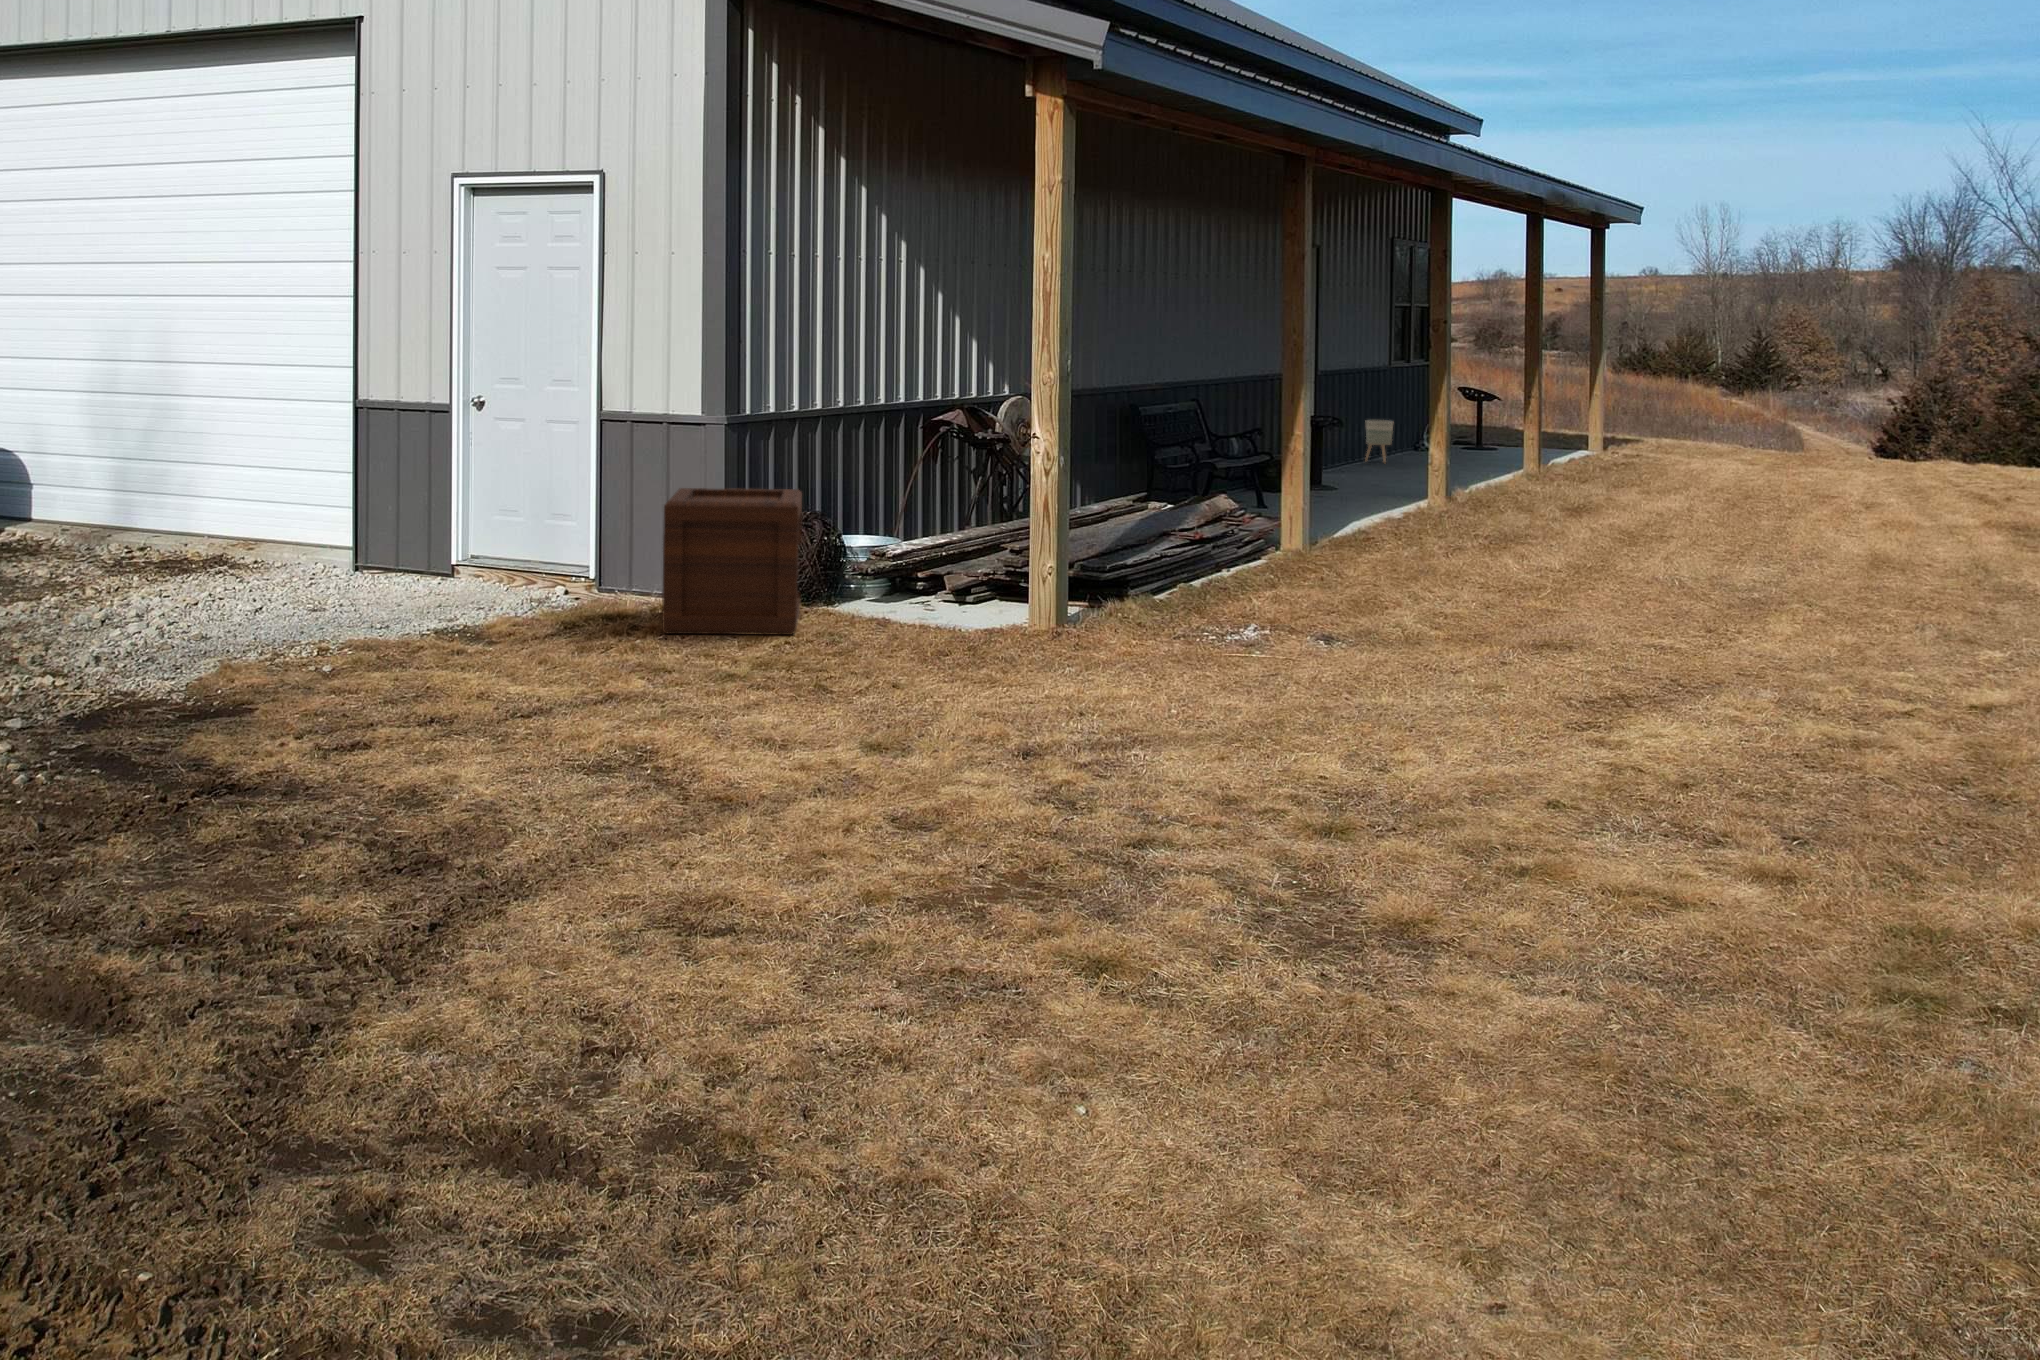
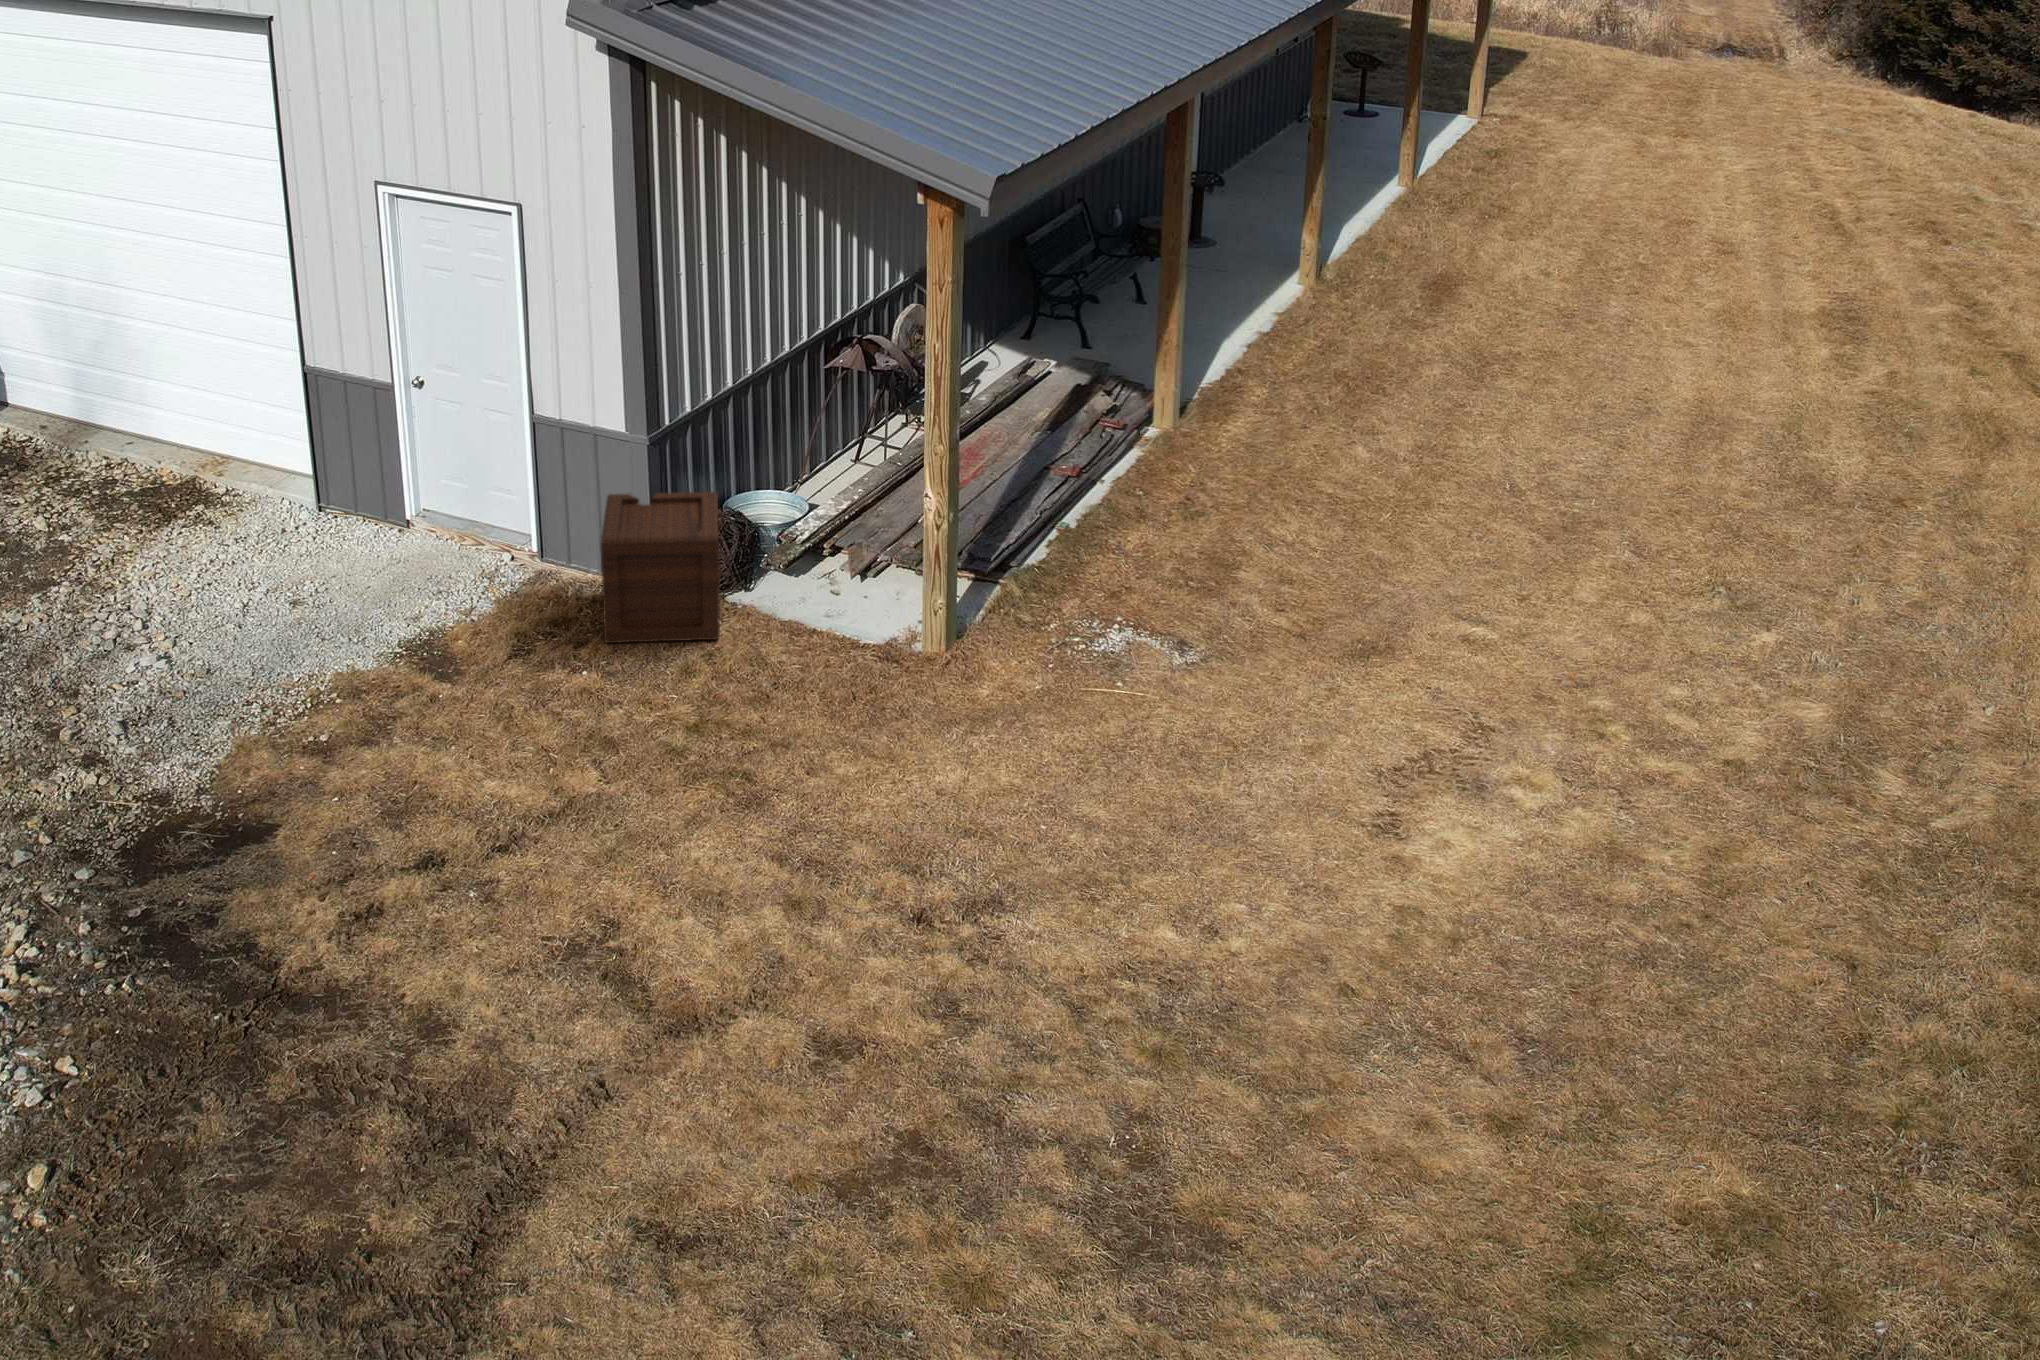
planter: present [1365,420,1393,462] -> none [1212,153,1241,196]

